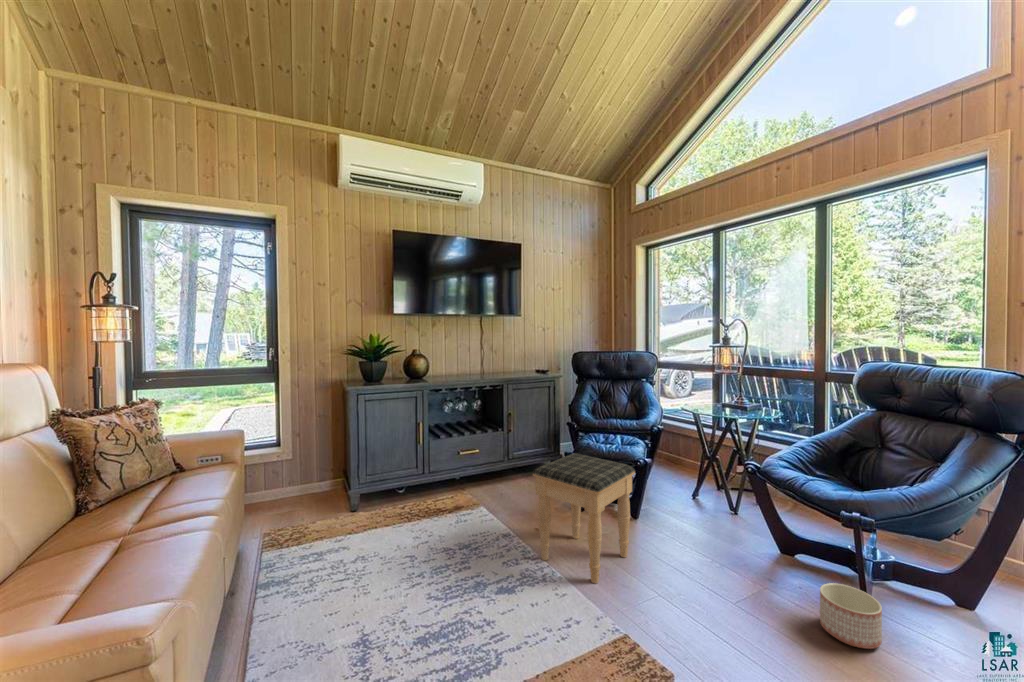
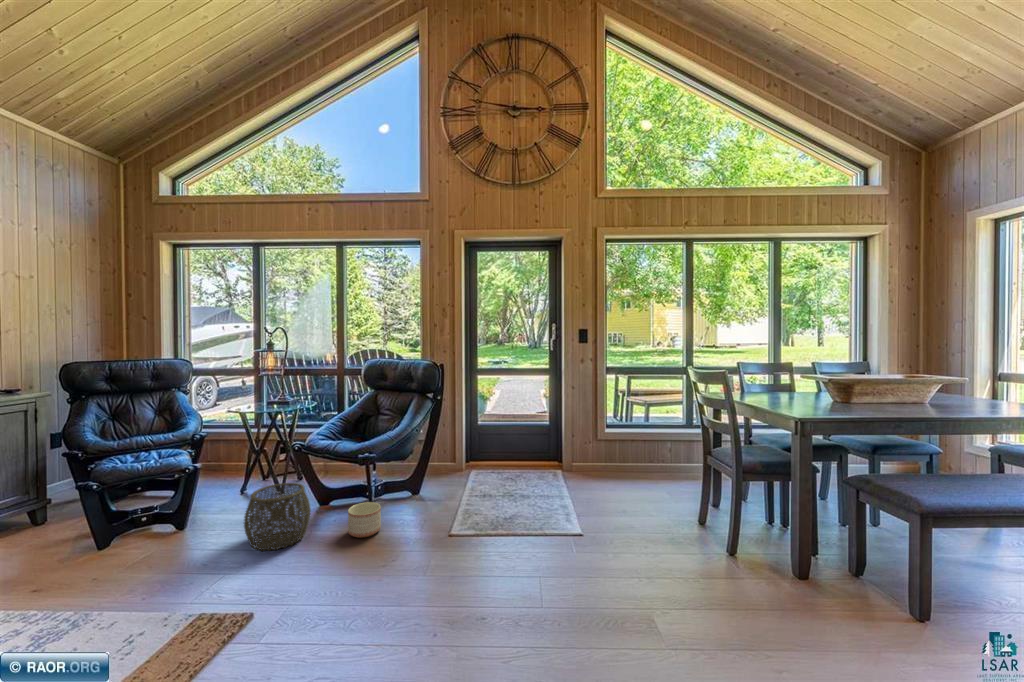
footstool: present [533,453,635,583] -> none [44,471,191,613]
woven basket: none [683,508,763,597] -> present [244,483,311,551]

